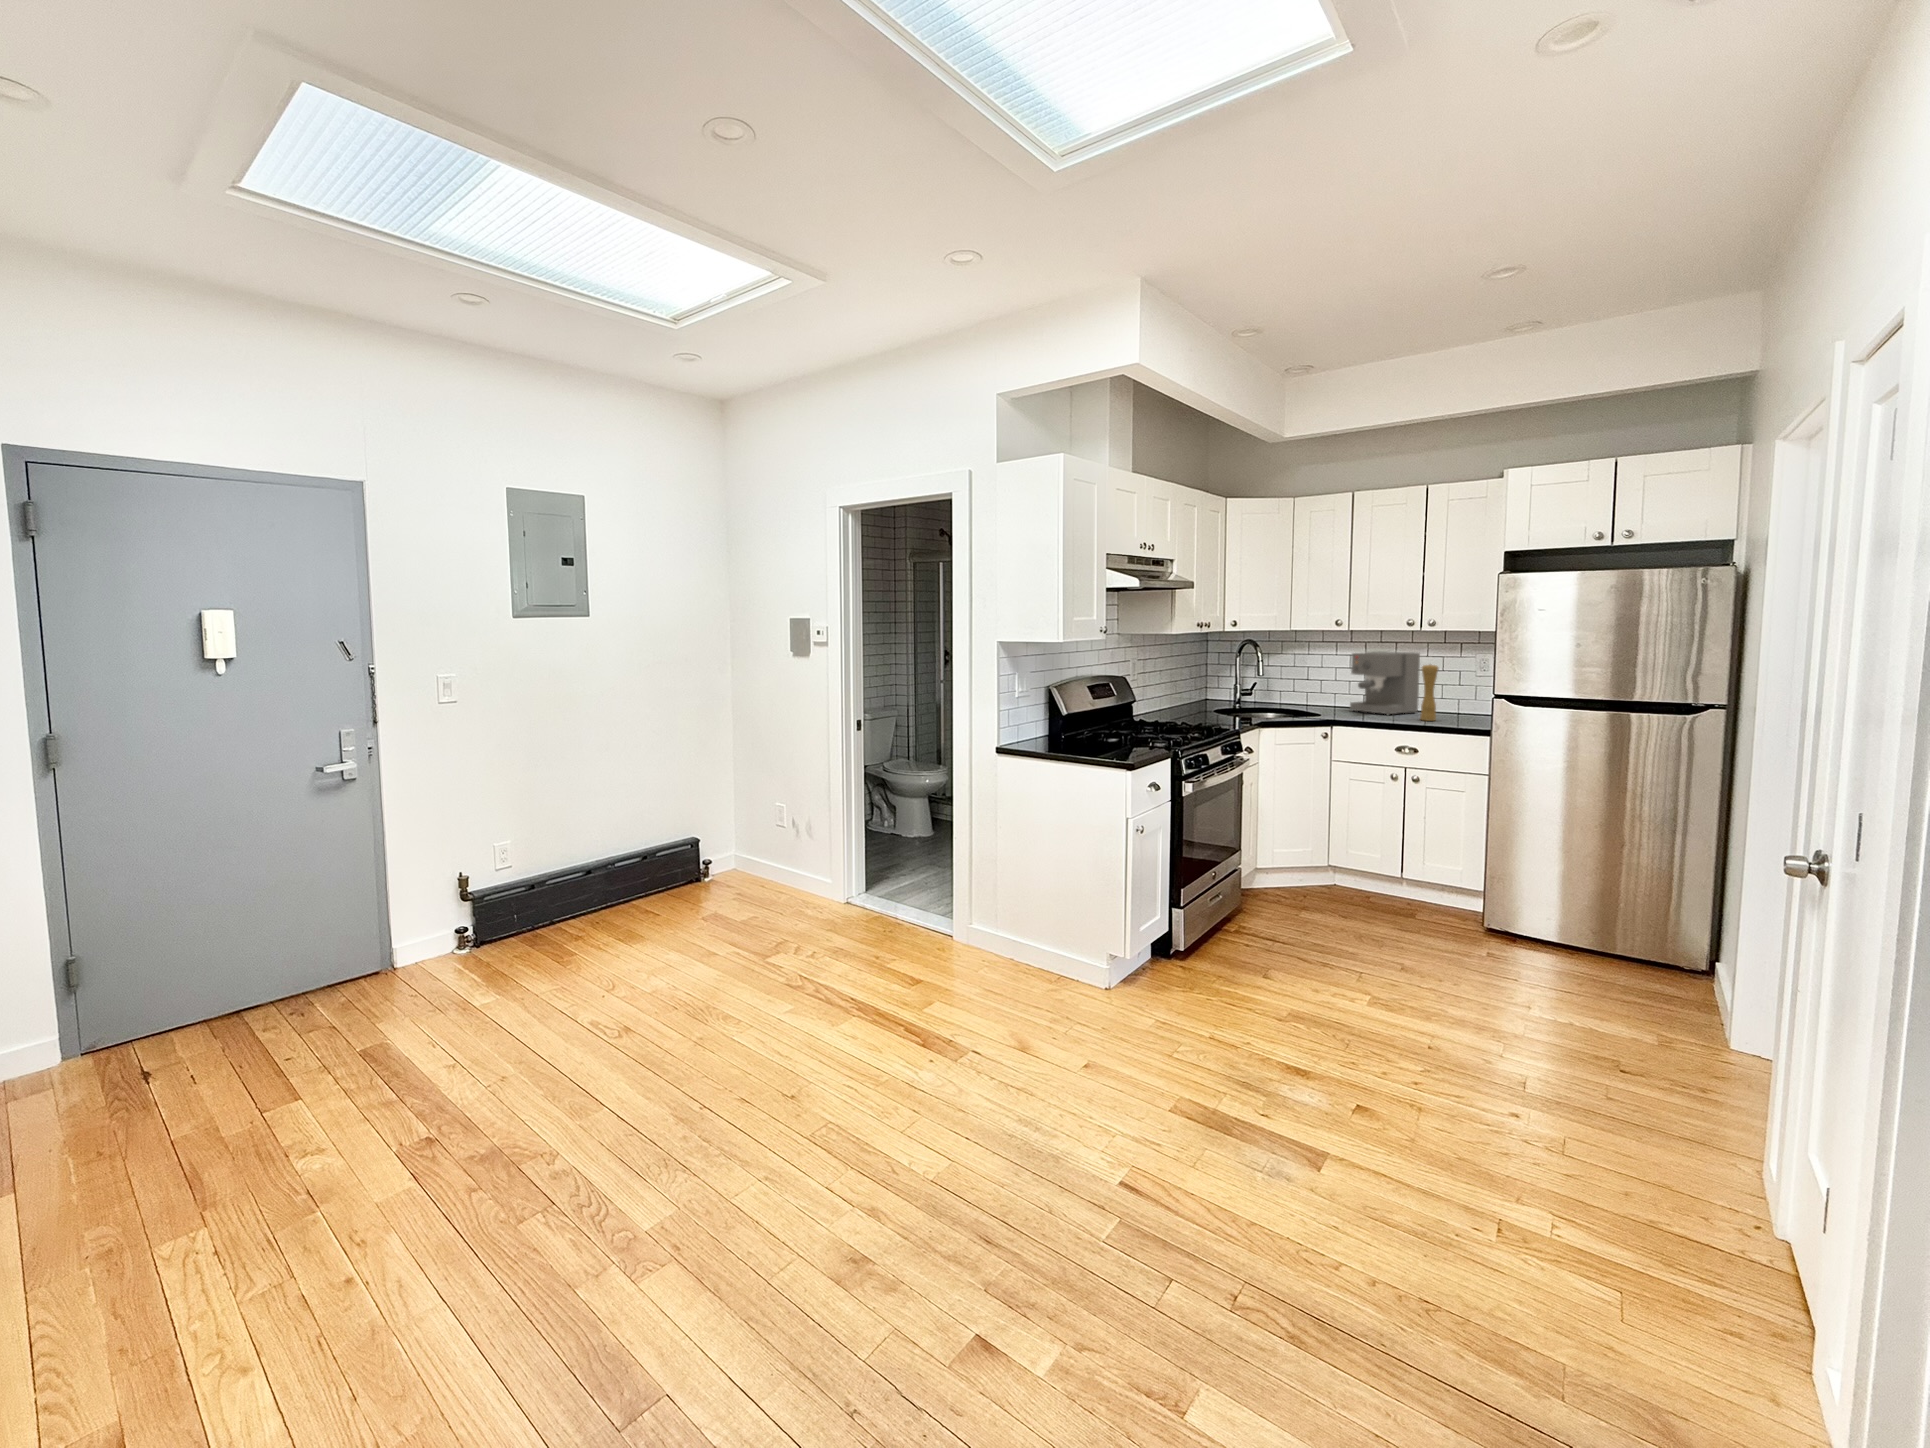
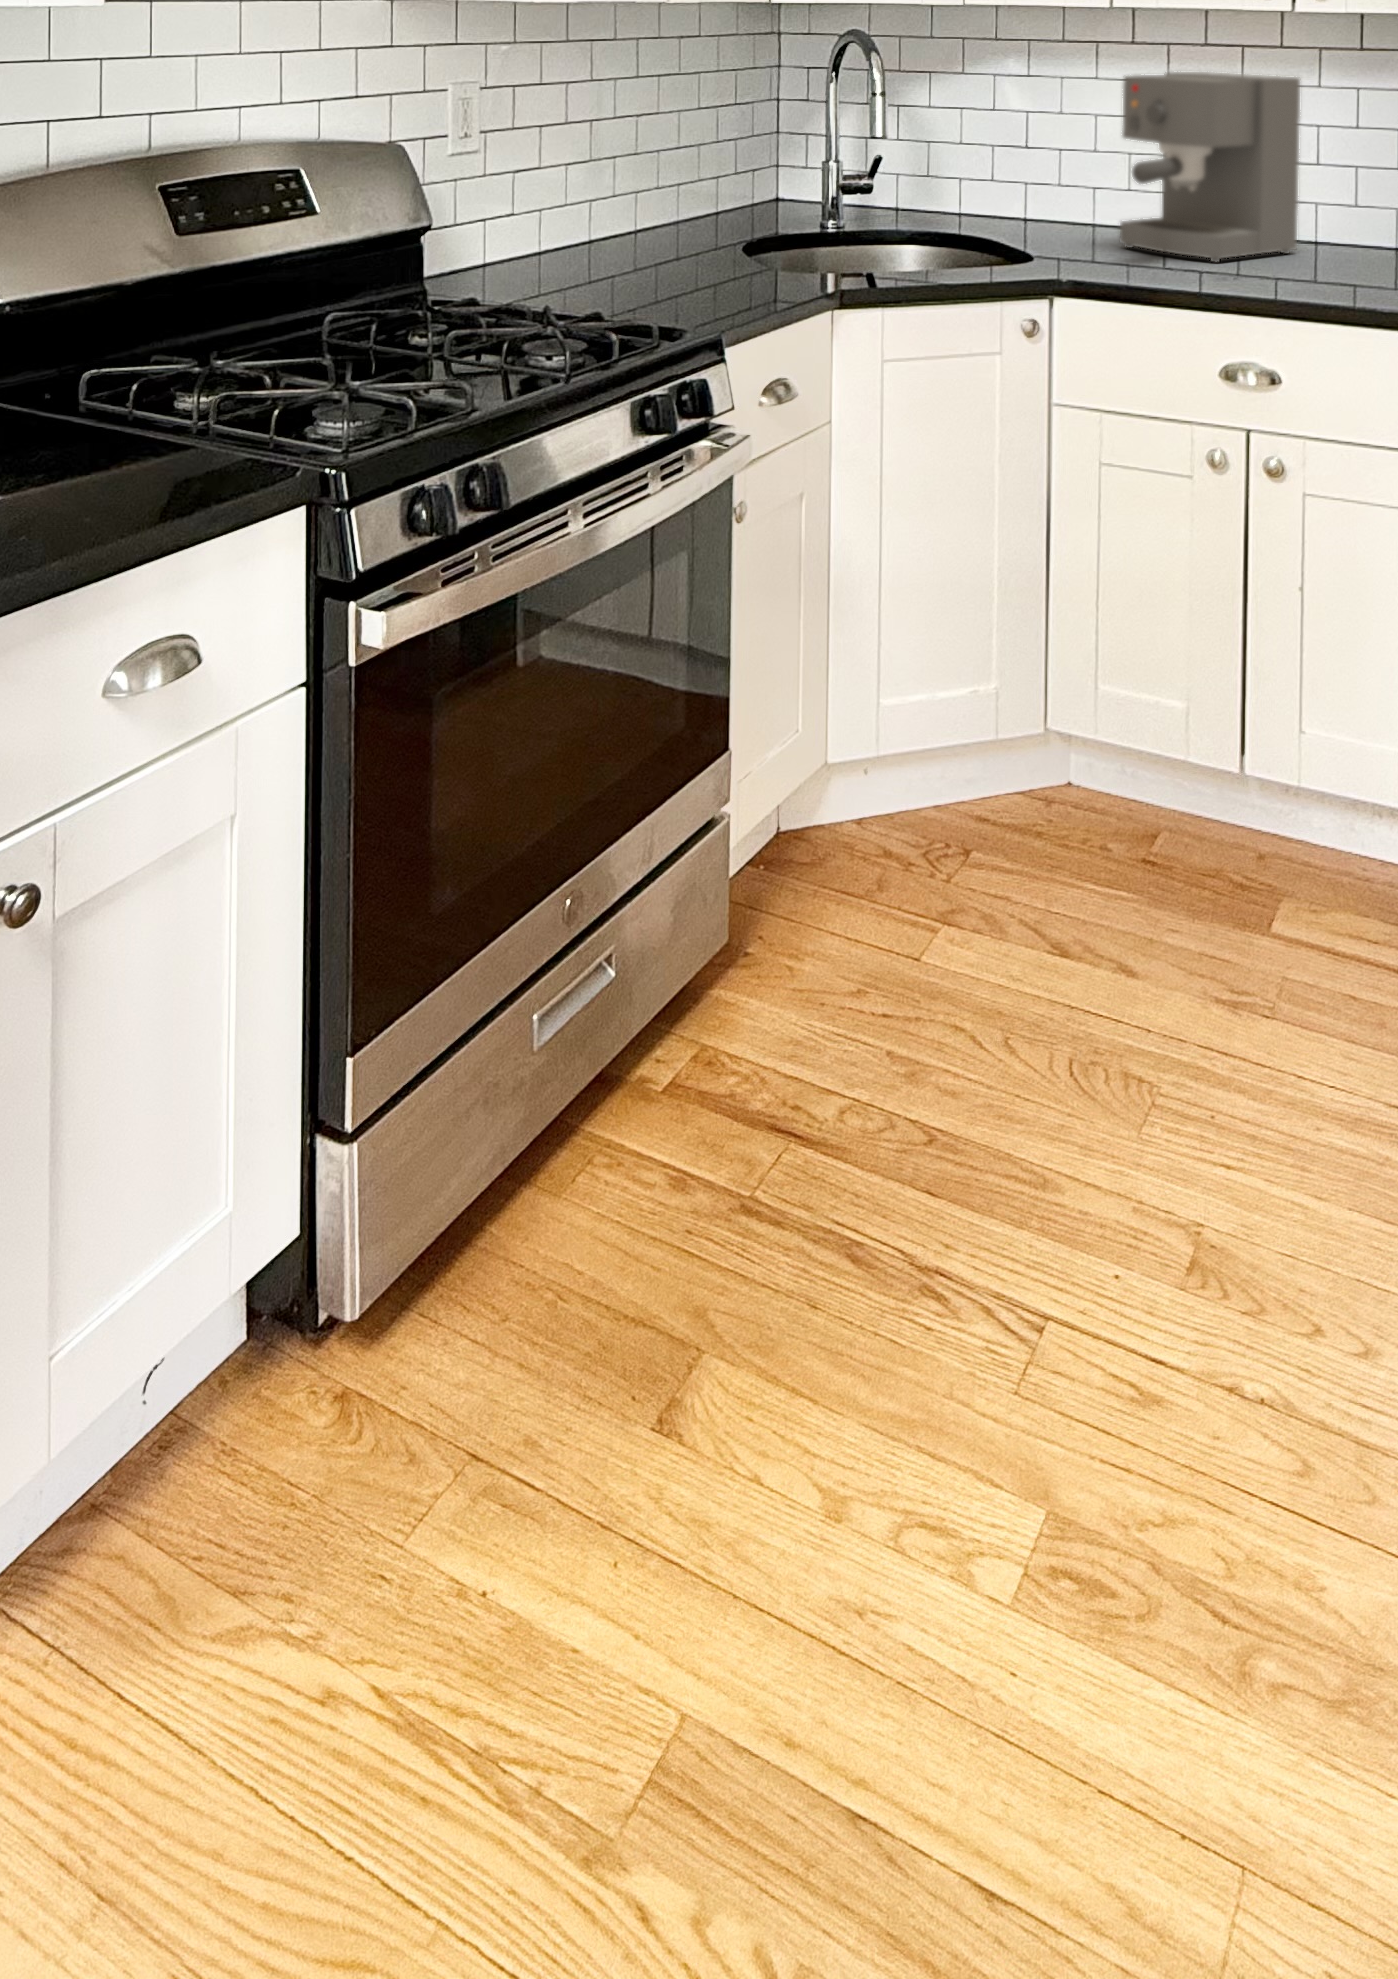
pepper mill: present [1420,664,1439,721] -> none [1294,111,1341,285]

